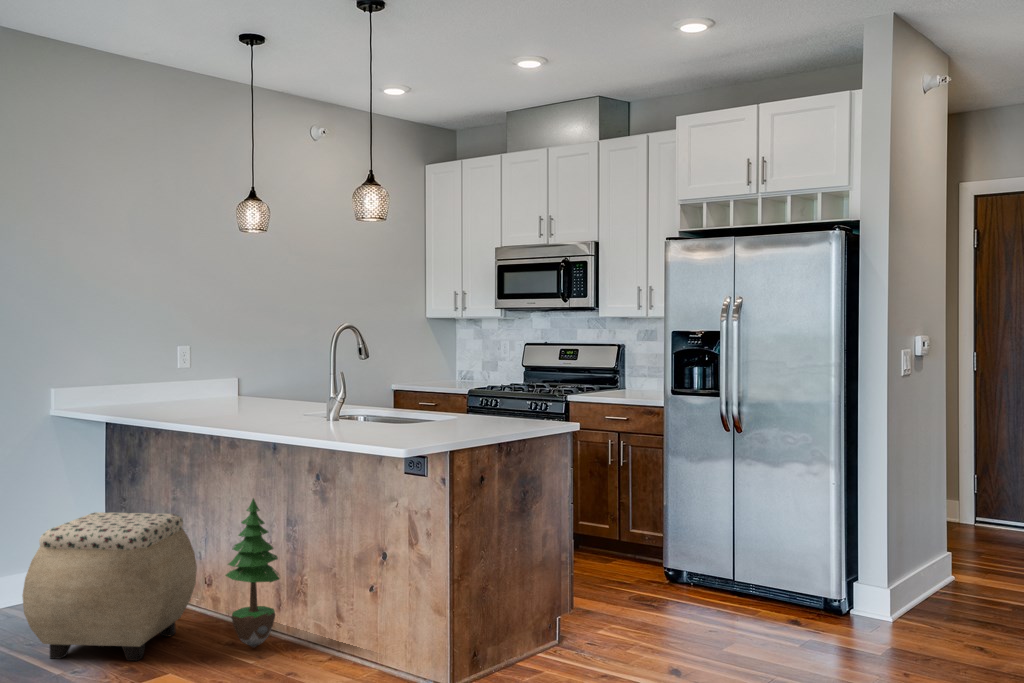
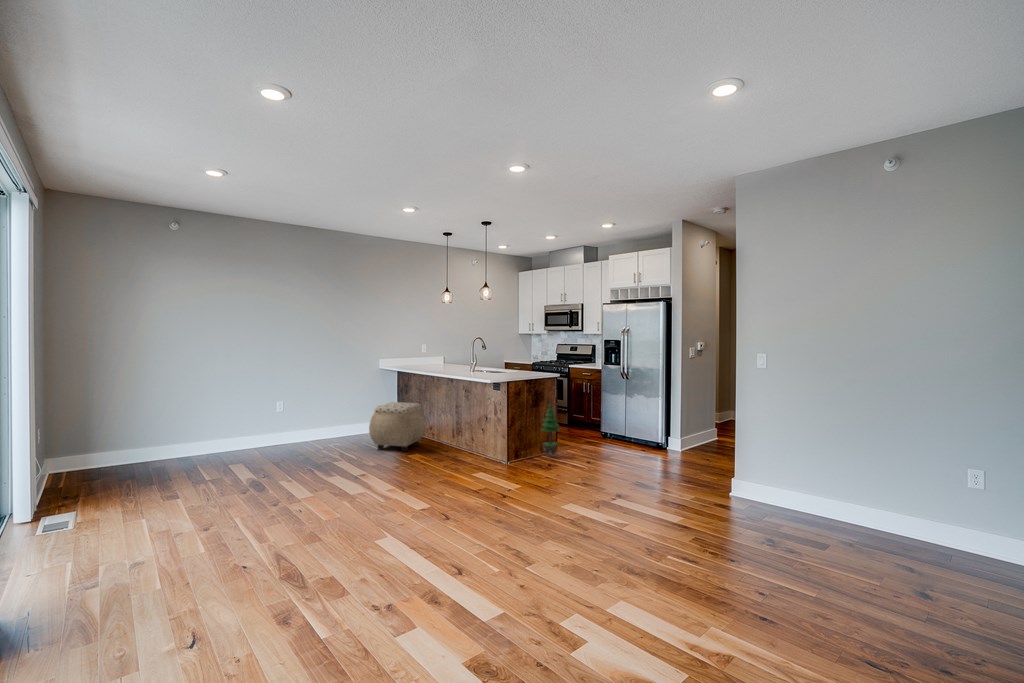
potted tree: present [226,498,280,648] -> present [541,403,559,457]

